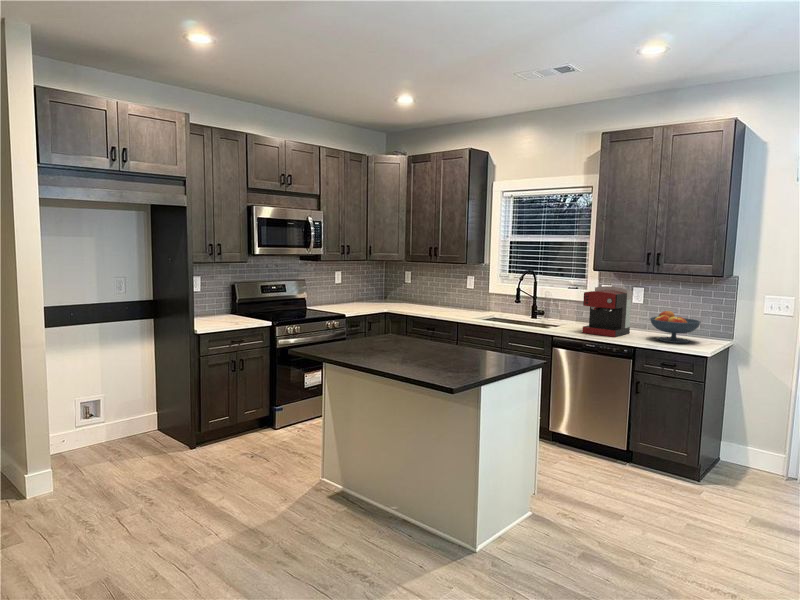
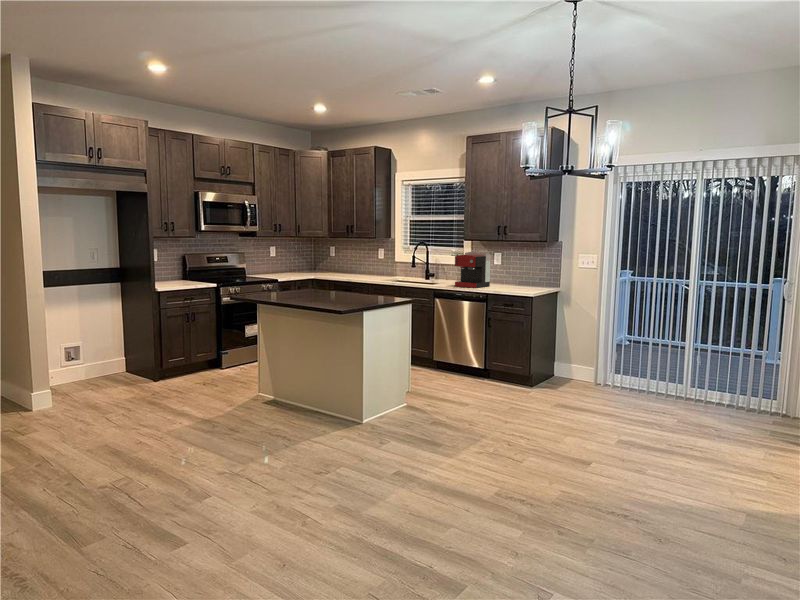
fruit bowl: present [650,311,701,343] -> none [500,268,534,290]

